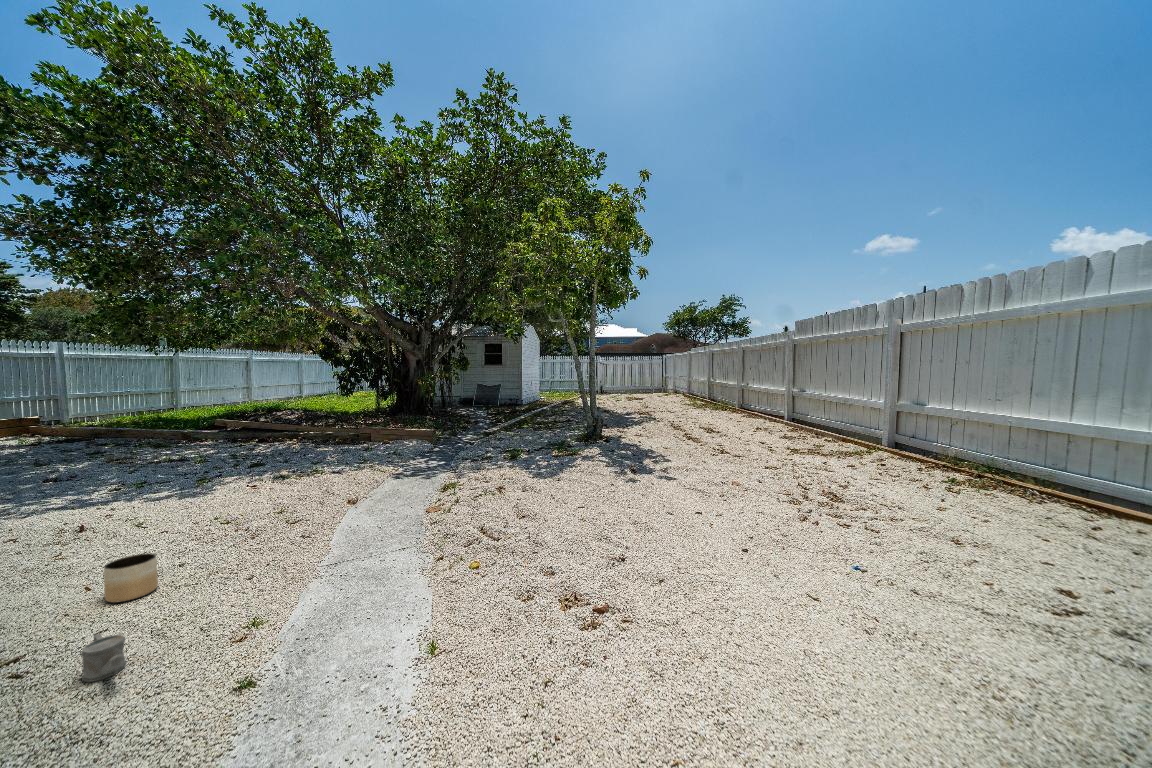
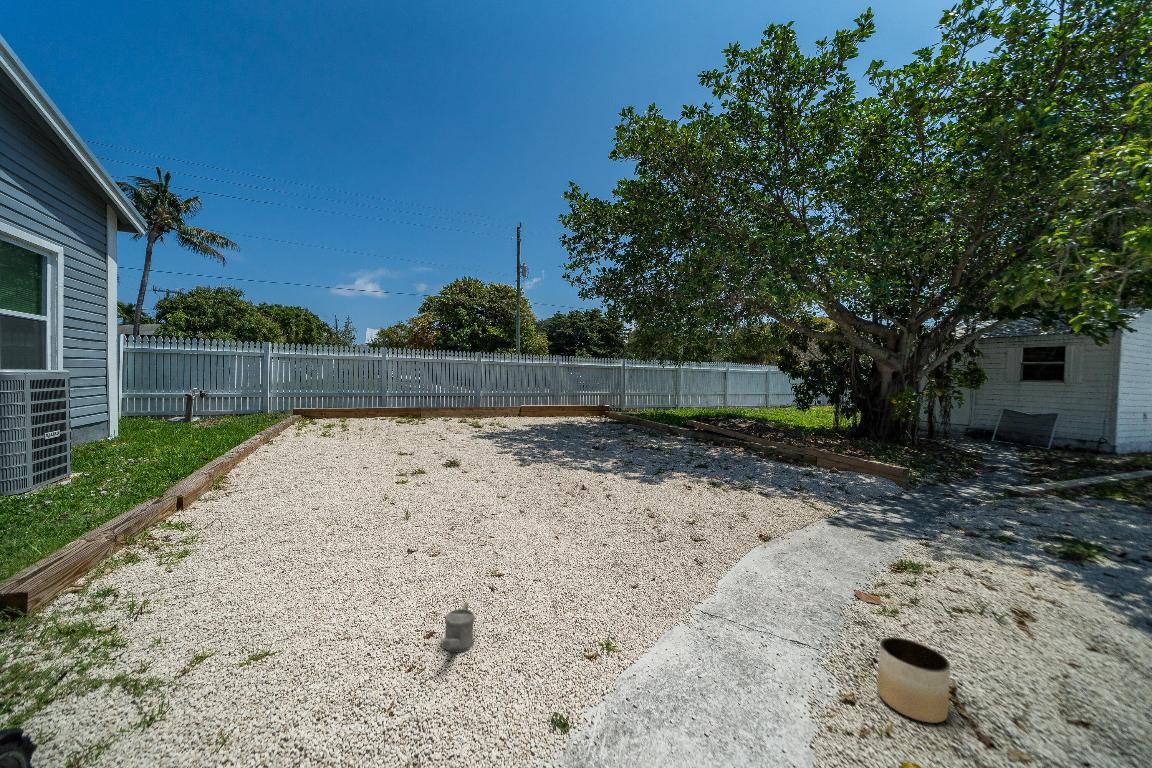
planter: present [104,553,158,603] -> present [877,637,950,723]

